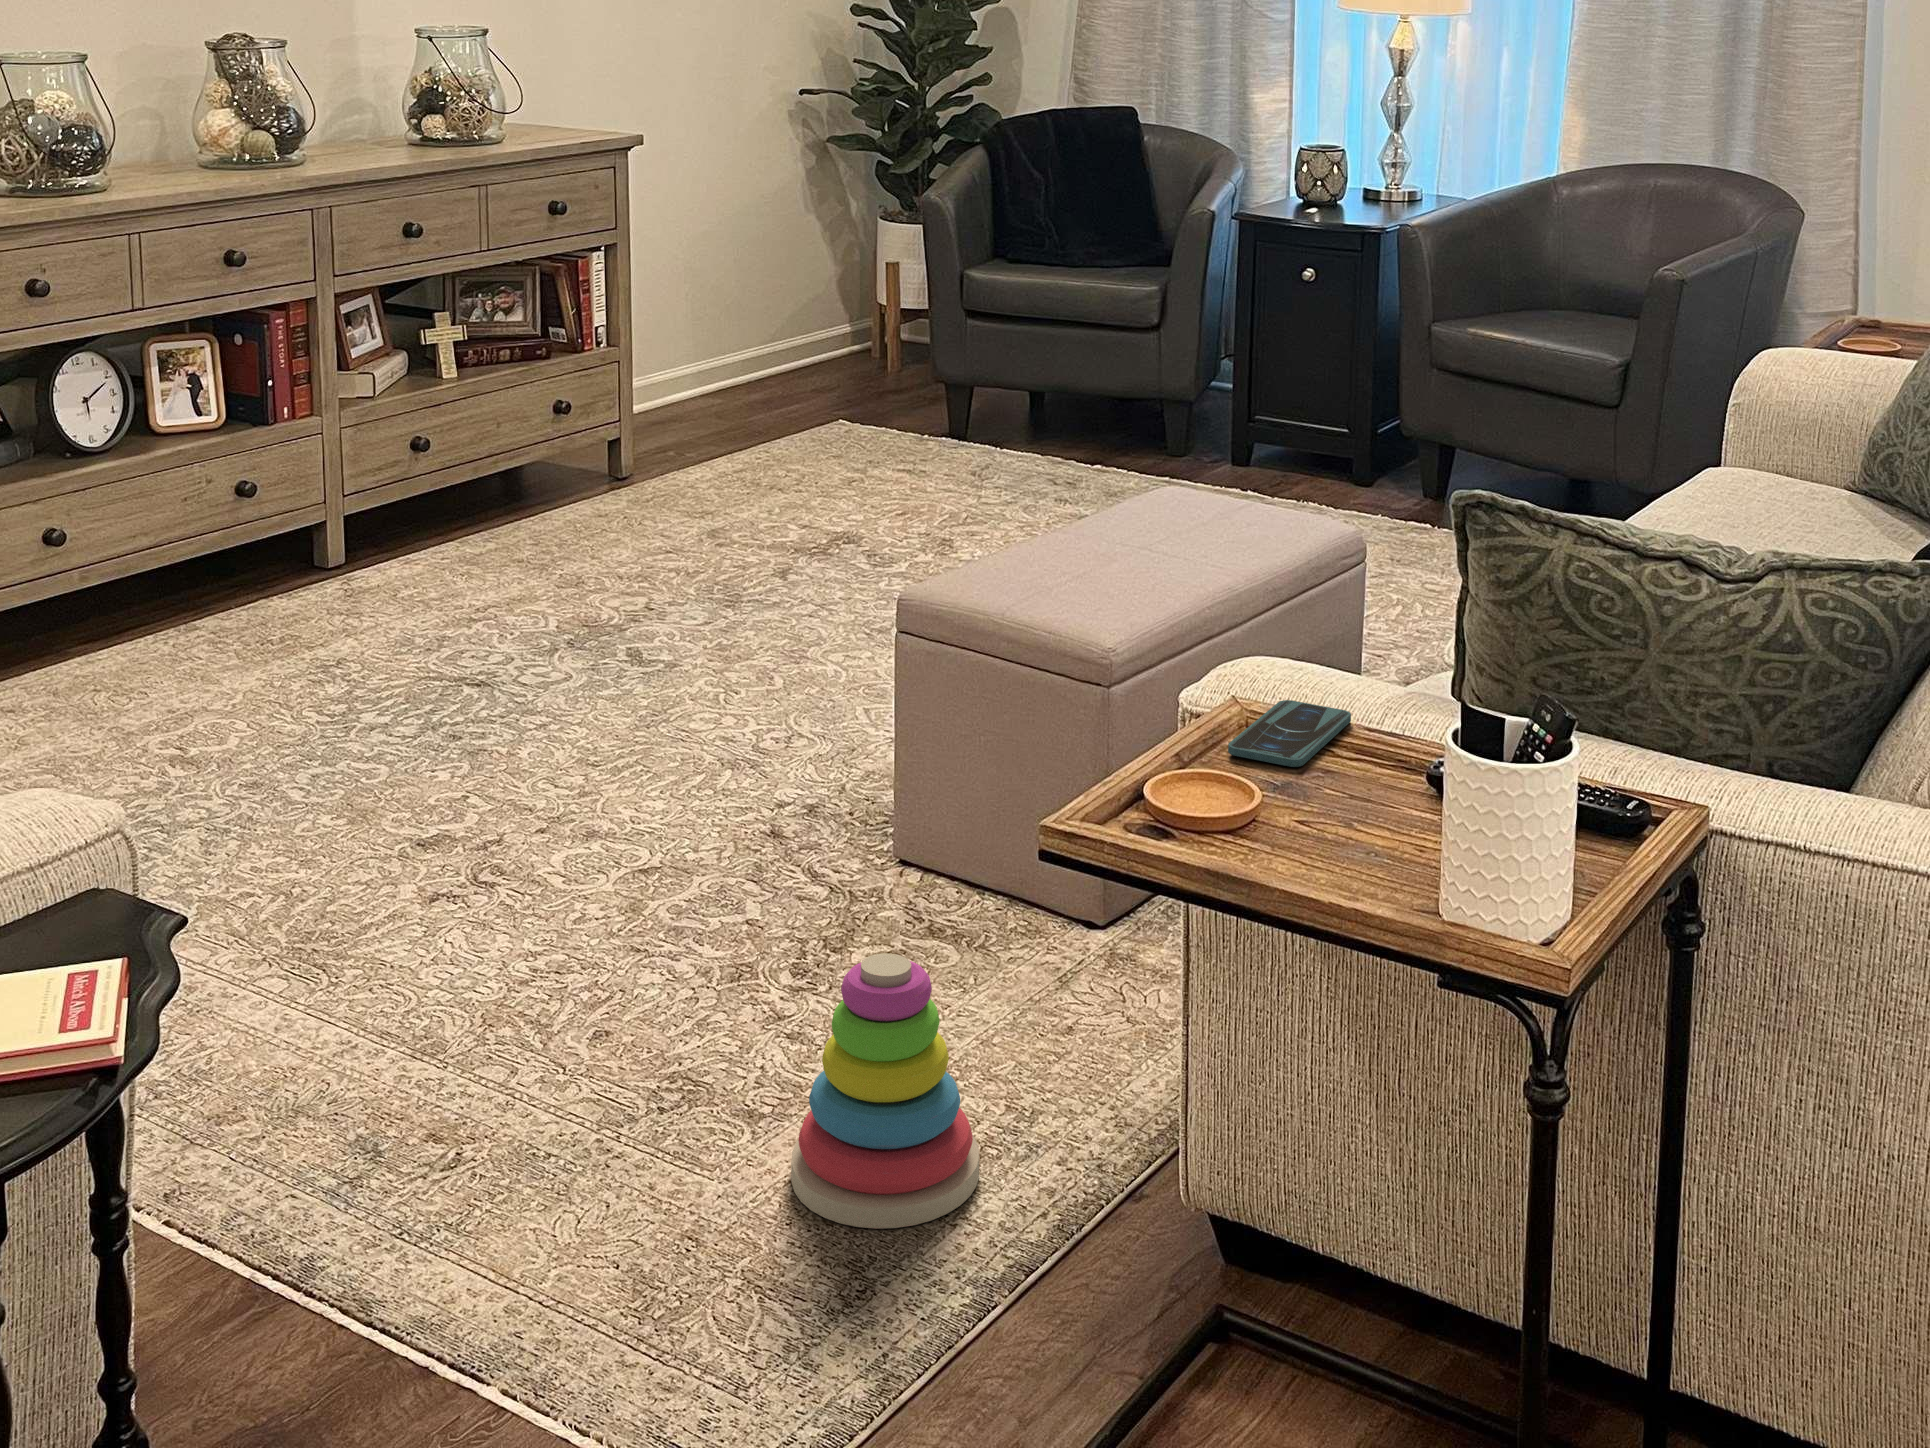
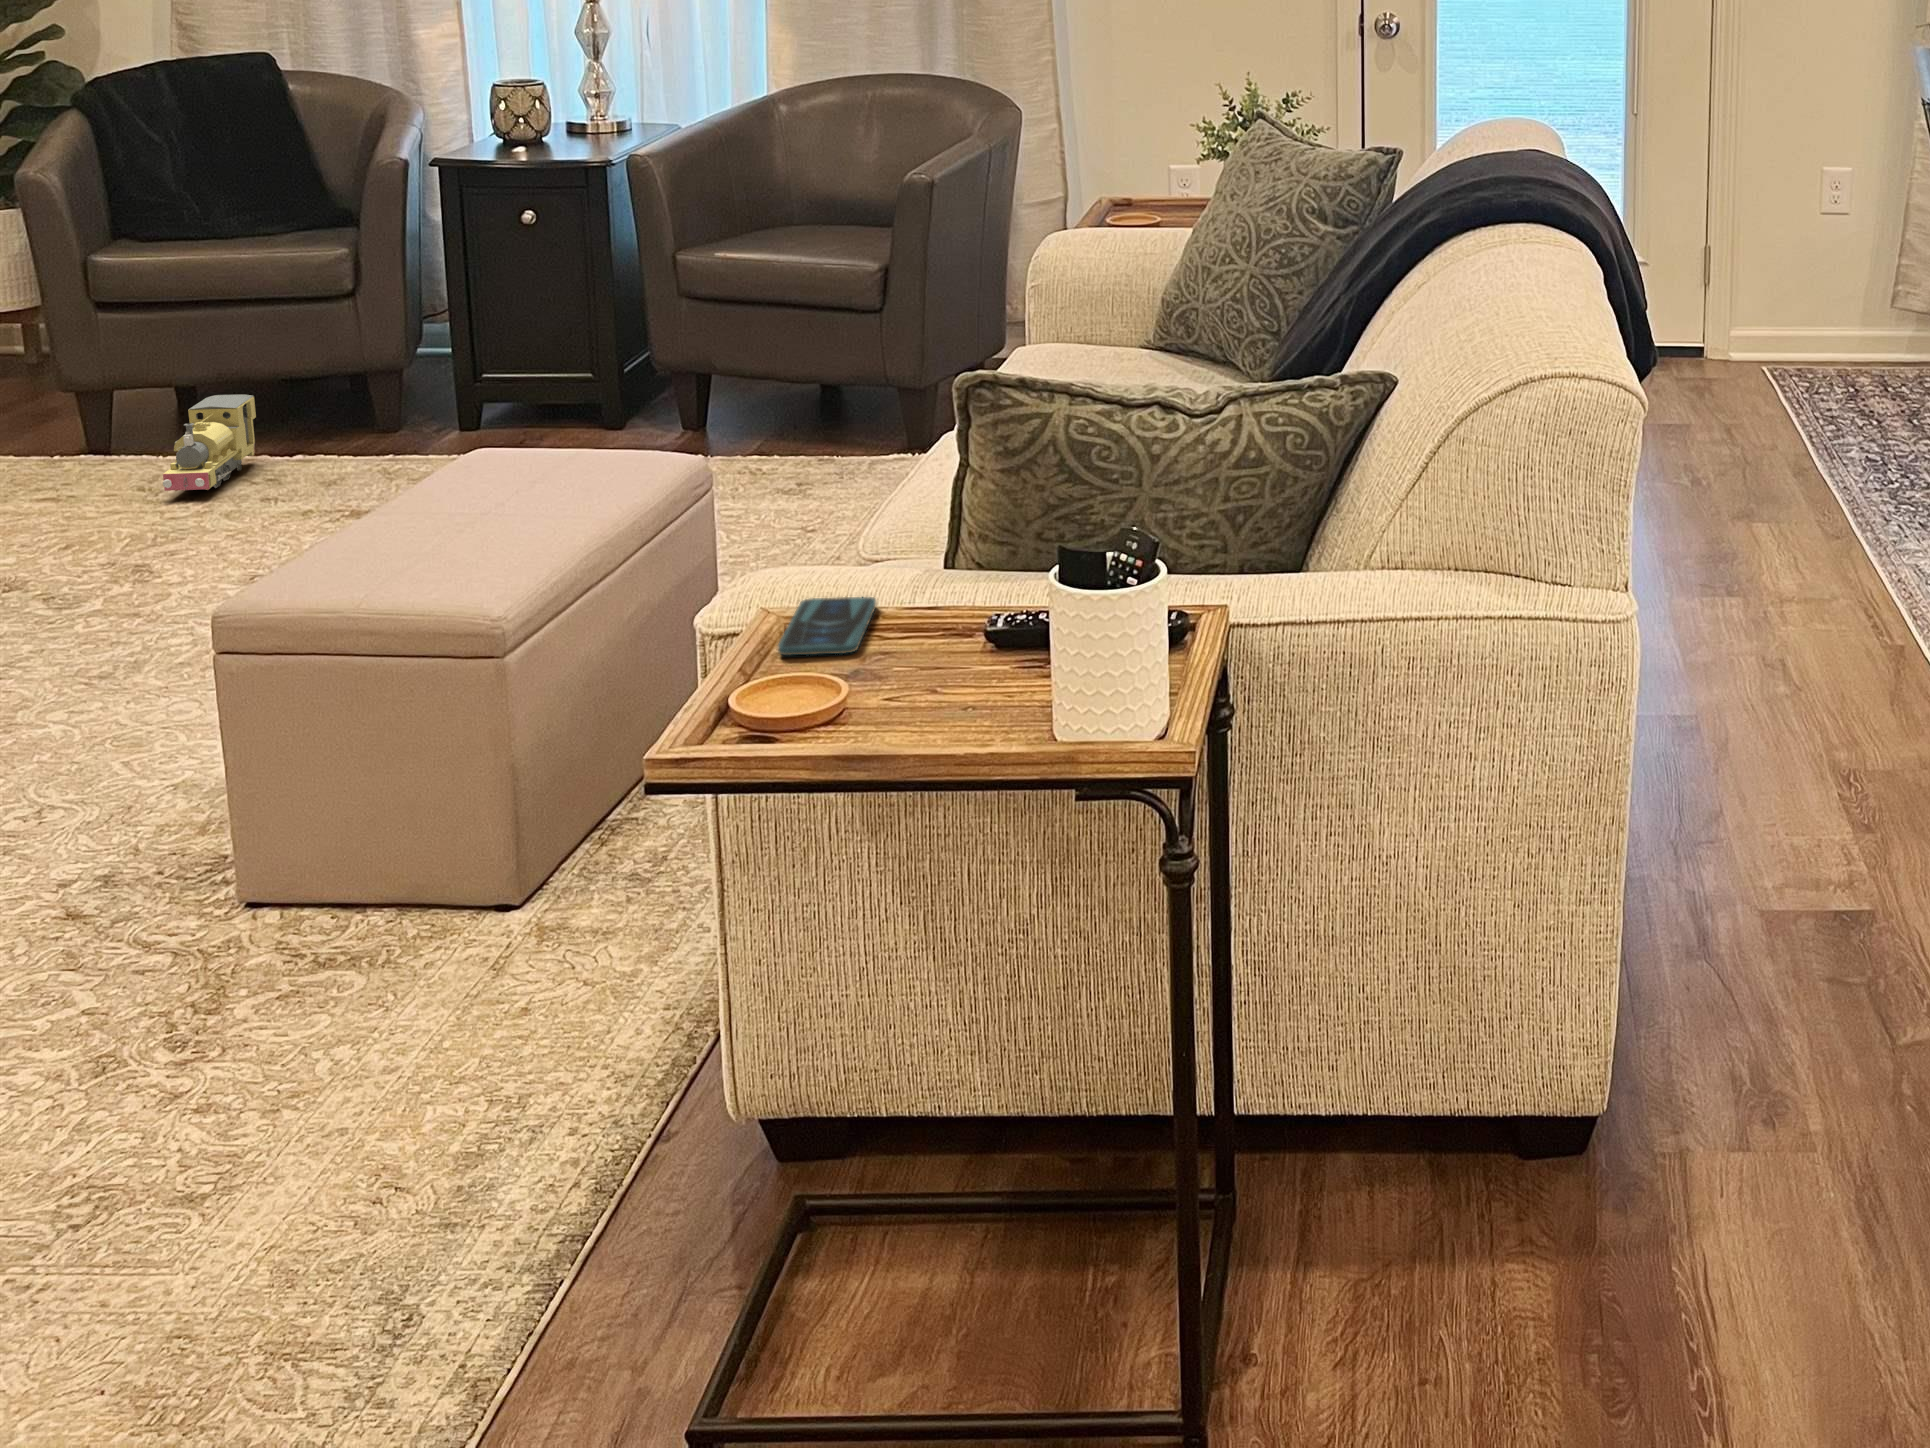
toy train: none [985,401,1070,483] -> present [163,394,256,491]
stacking toy: present [791,953,979,1229] -> none [266,967,493,1266]

